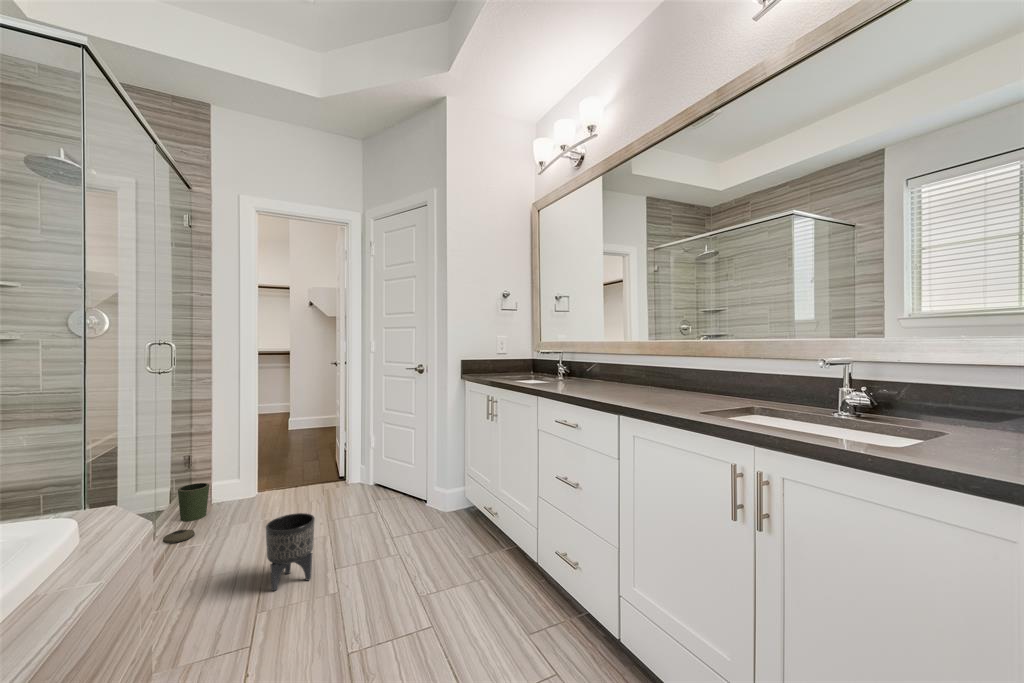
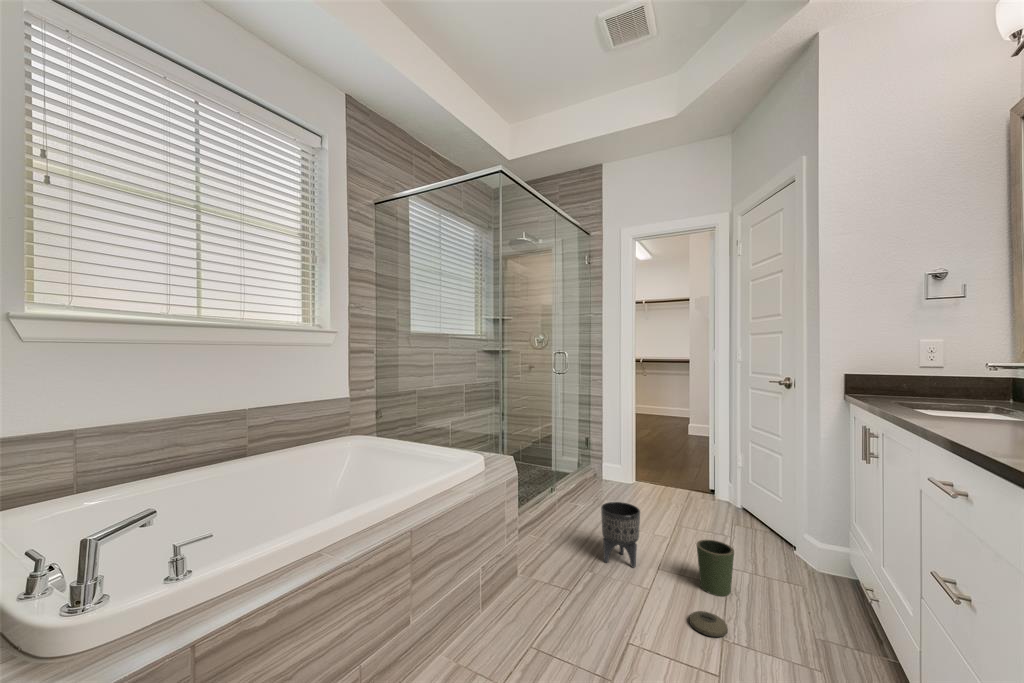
trash can: present [163,483,209,543] -> present [689,540,734,637]

